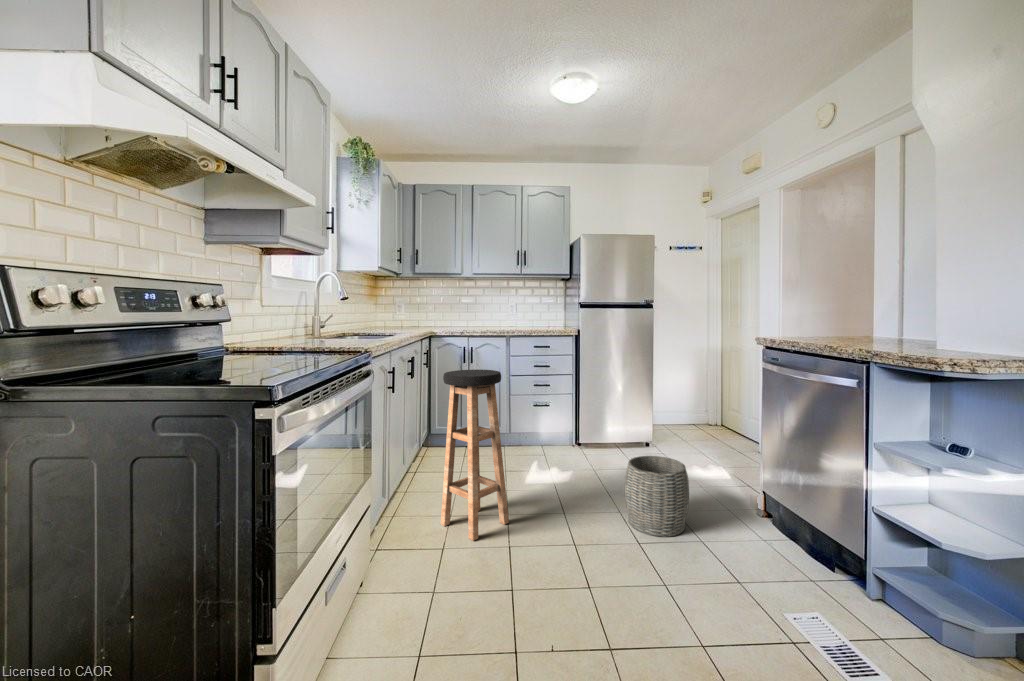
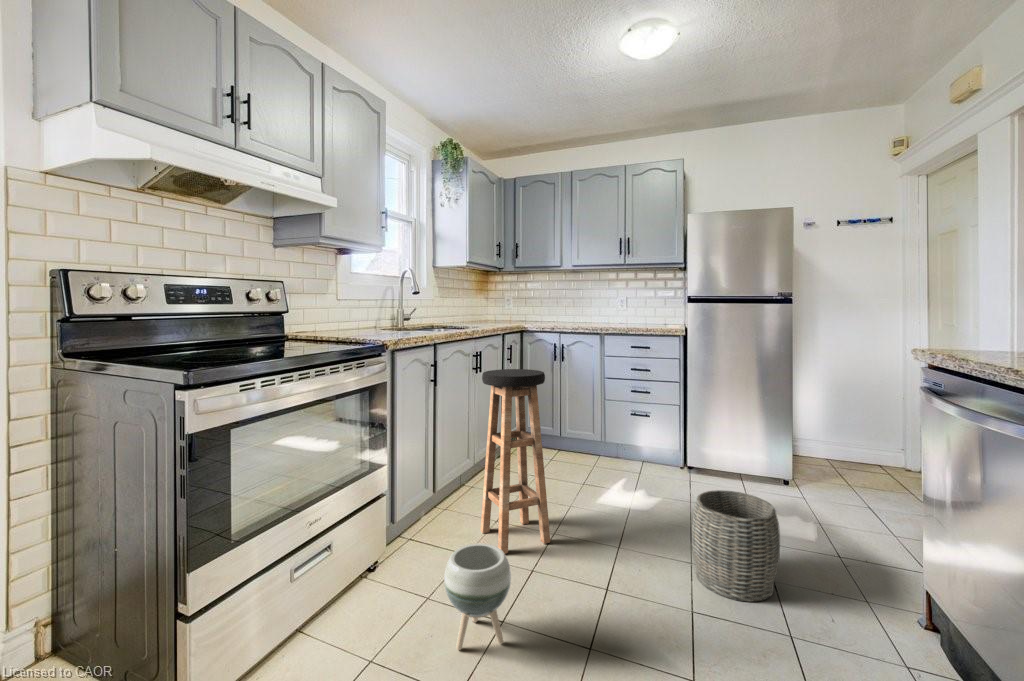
planter: none [466,528,526,627] -> present [444,544,511,650]

